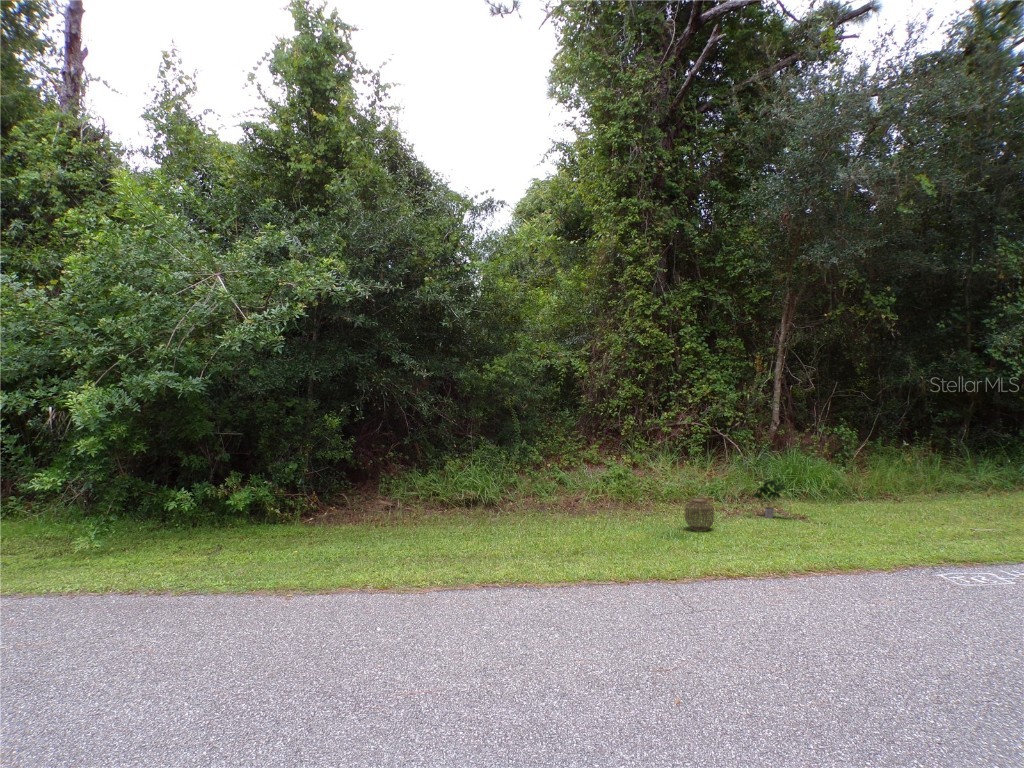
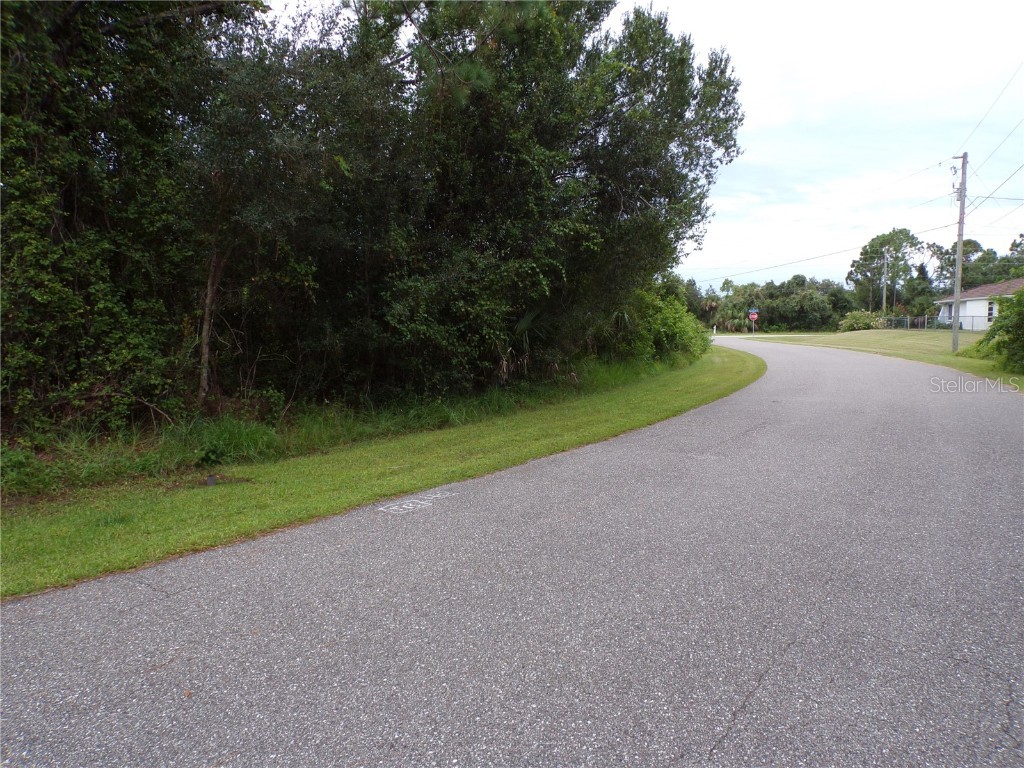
woven basket: present [685,498,714,530] -> none [124,479,158,513]

